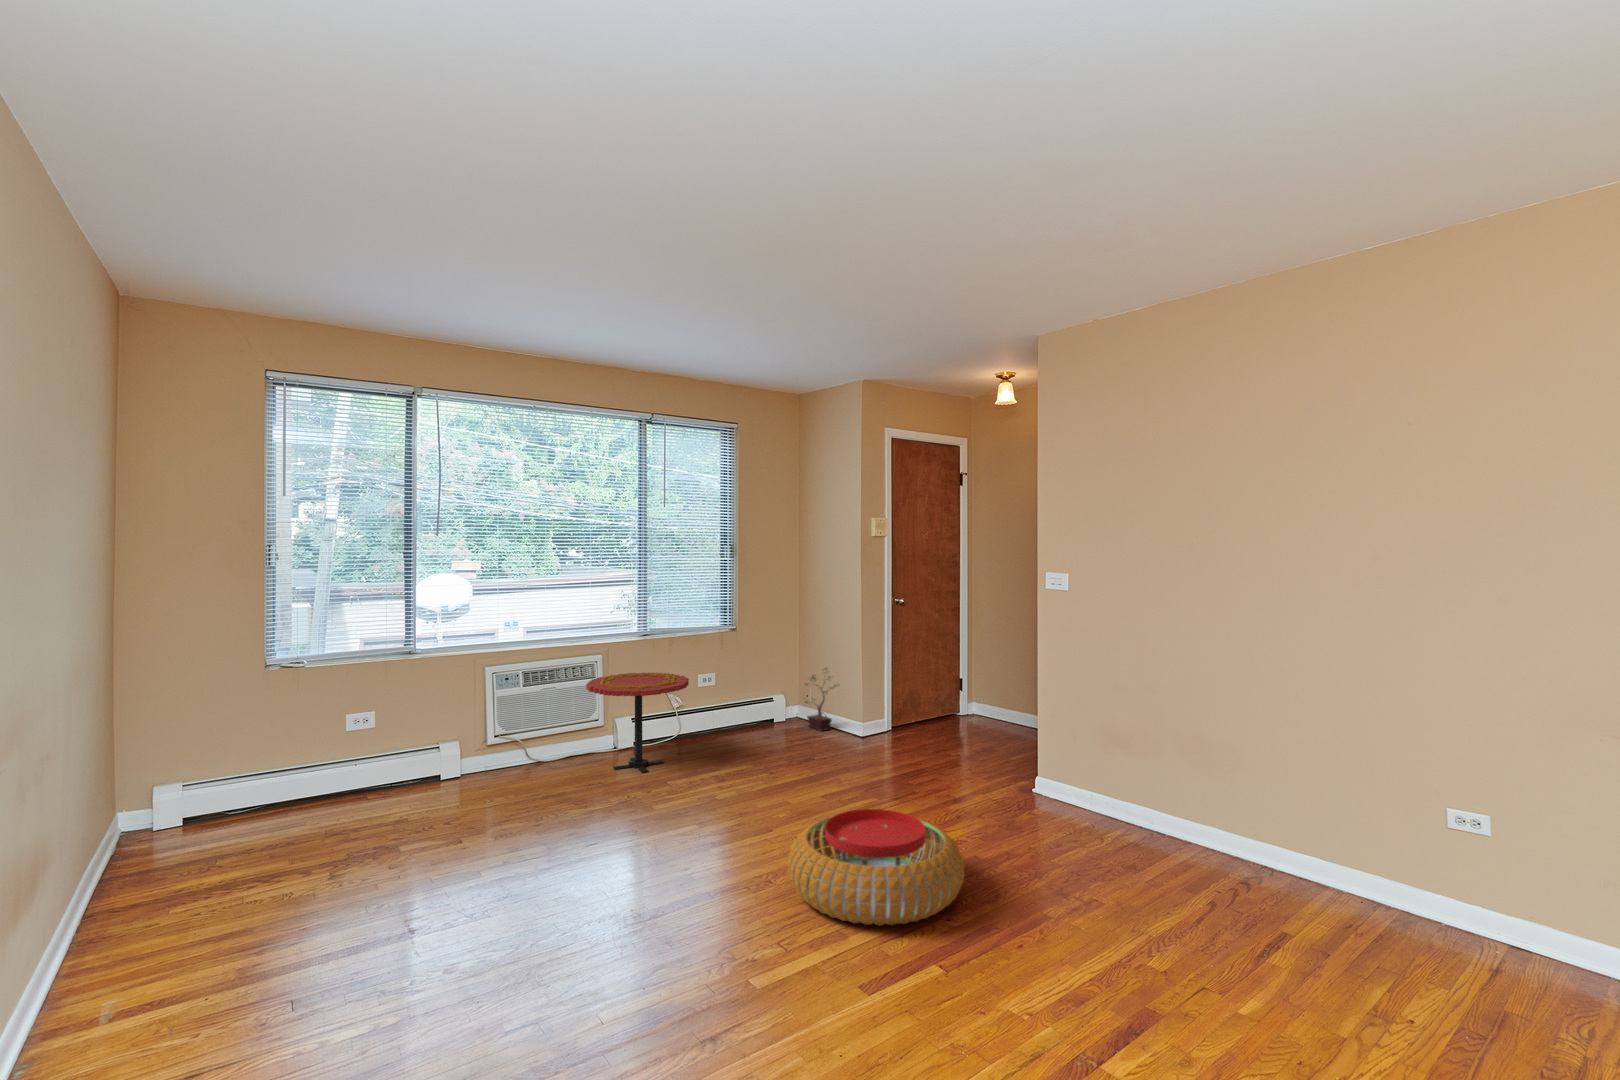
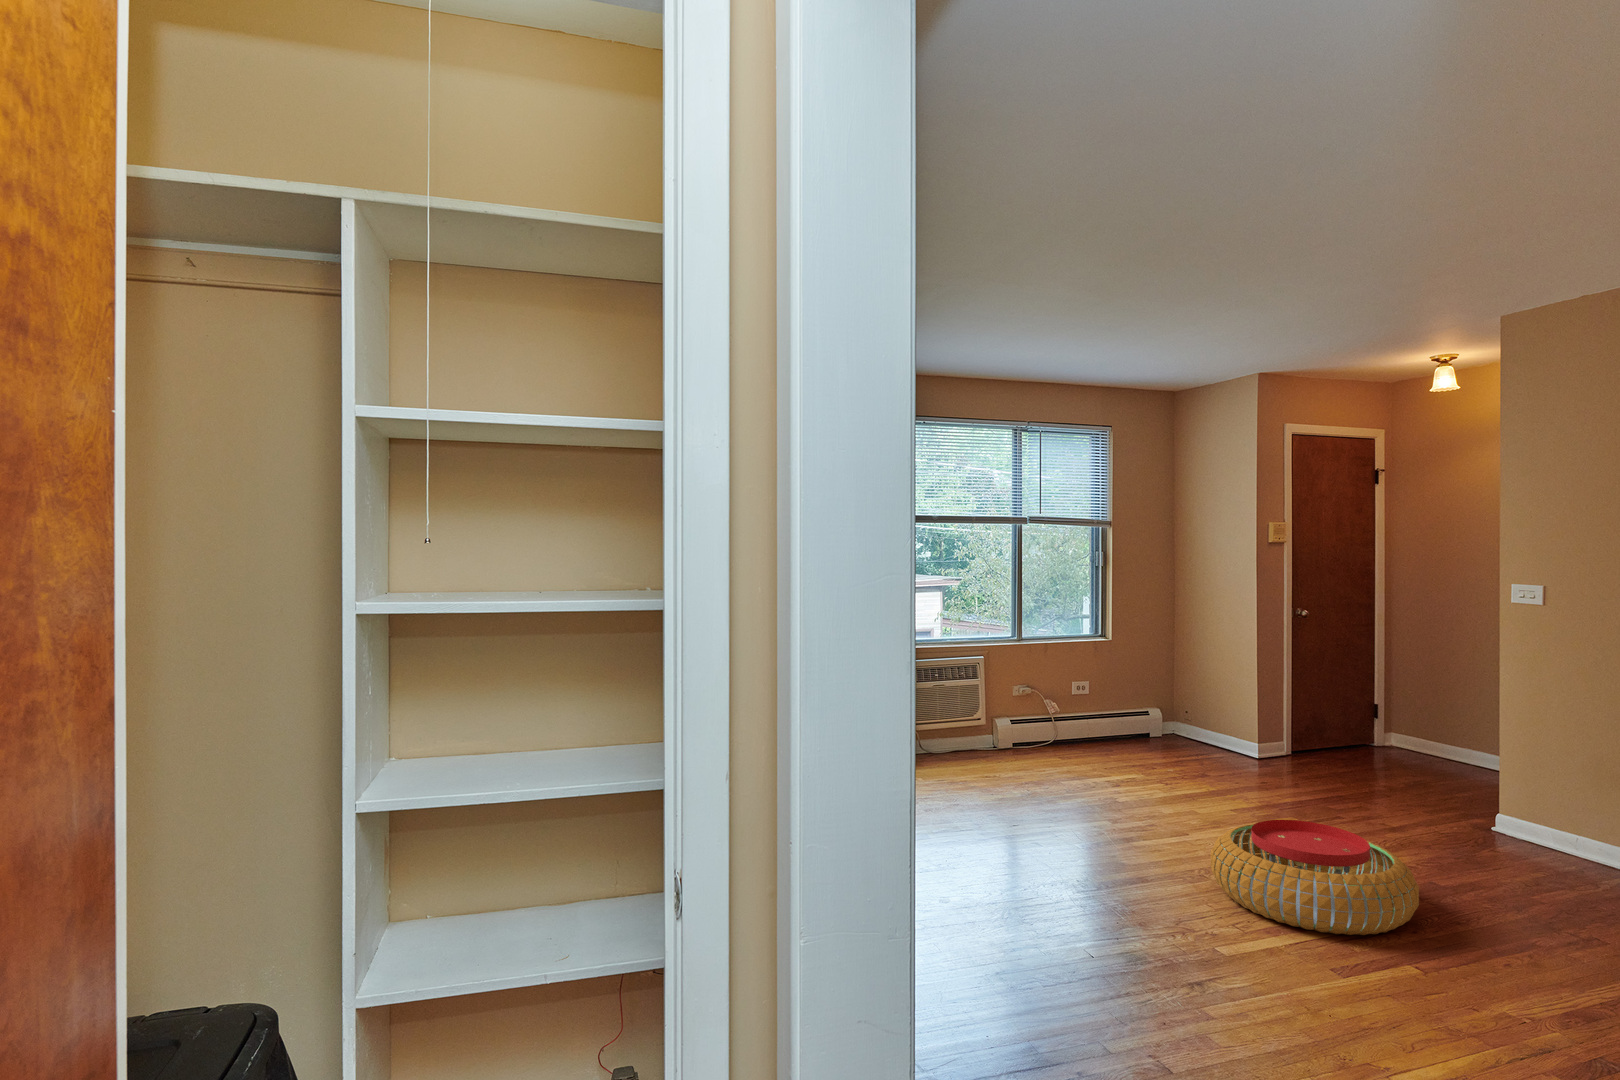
potted plant: present [806,668,836,731] -> none [1186,681,1232,750]
side table: present [586,673,689,773] -> none [972,675,1072,771]

